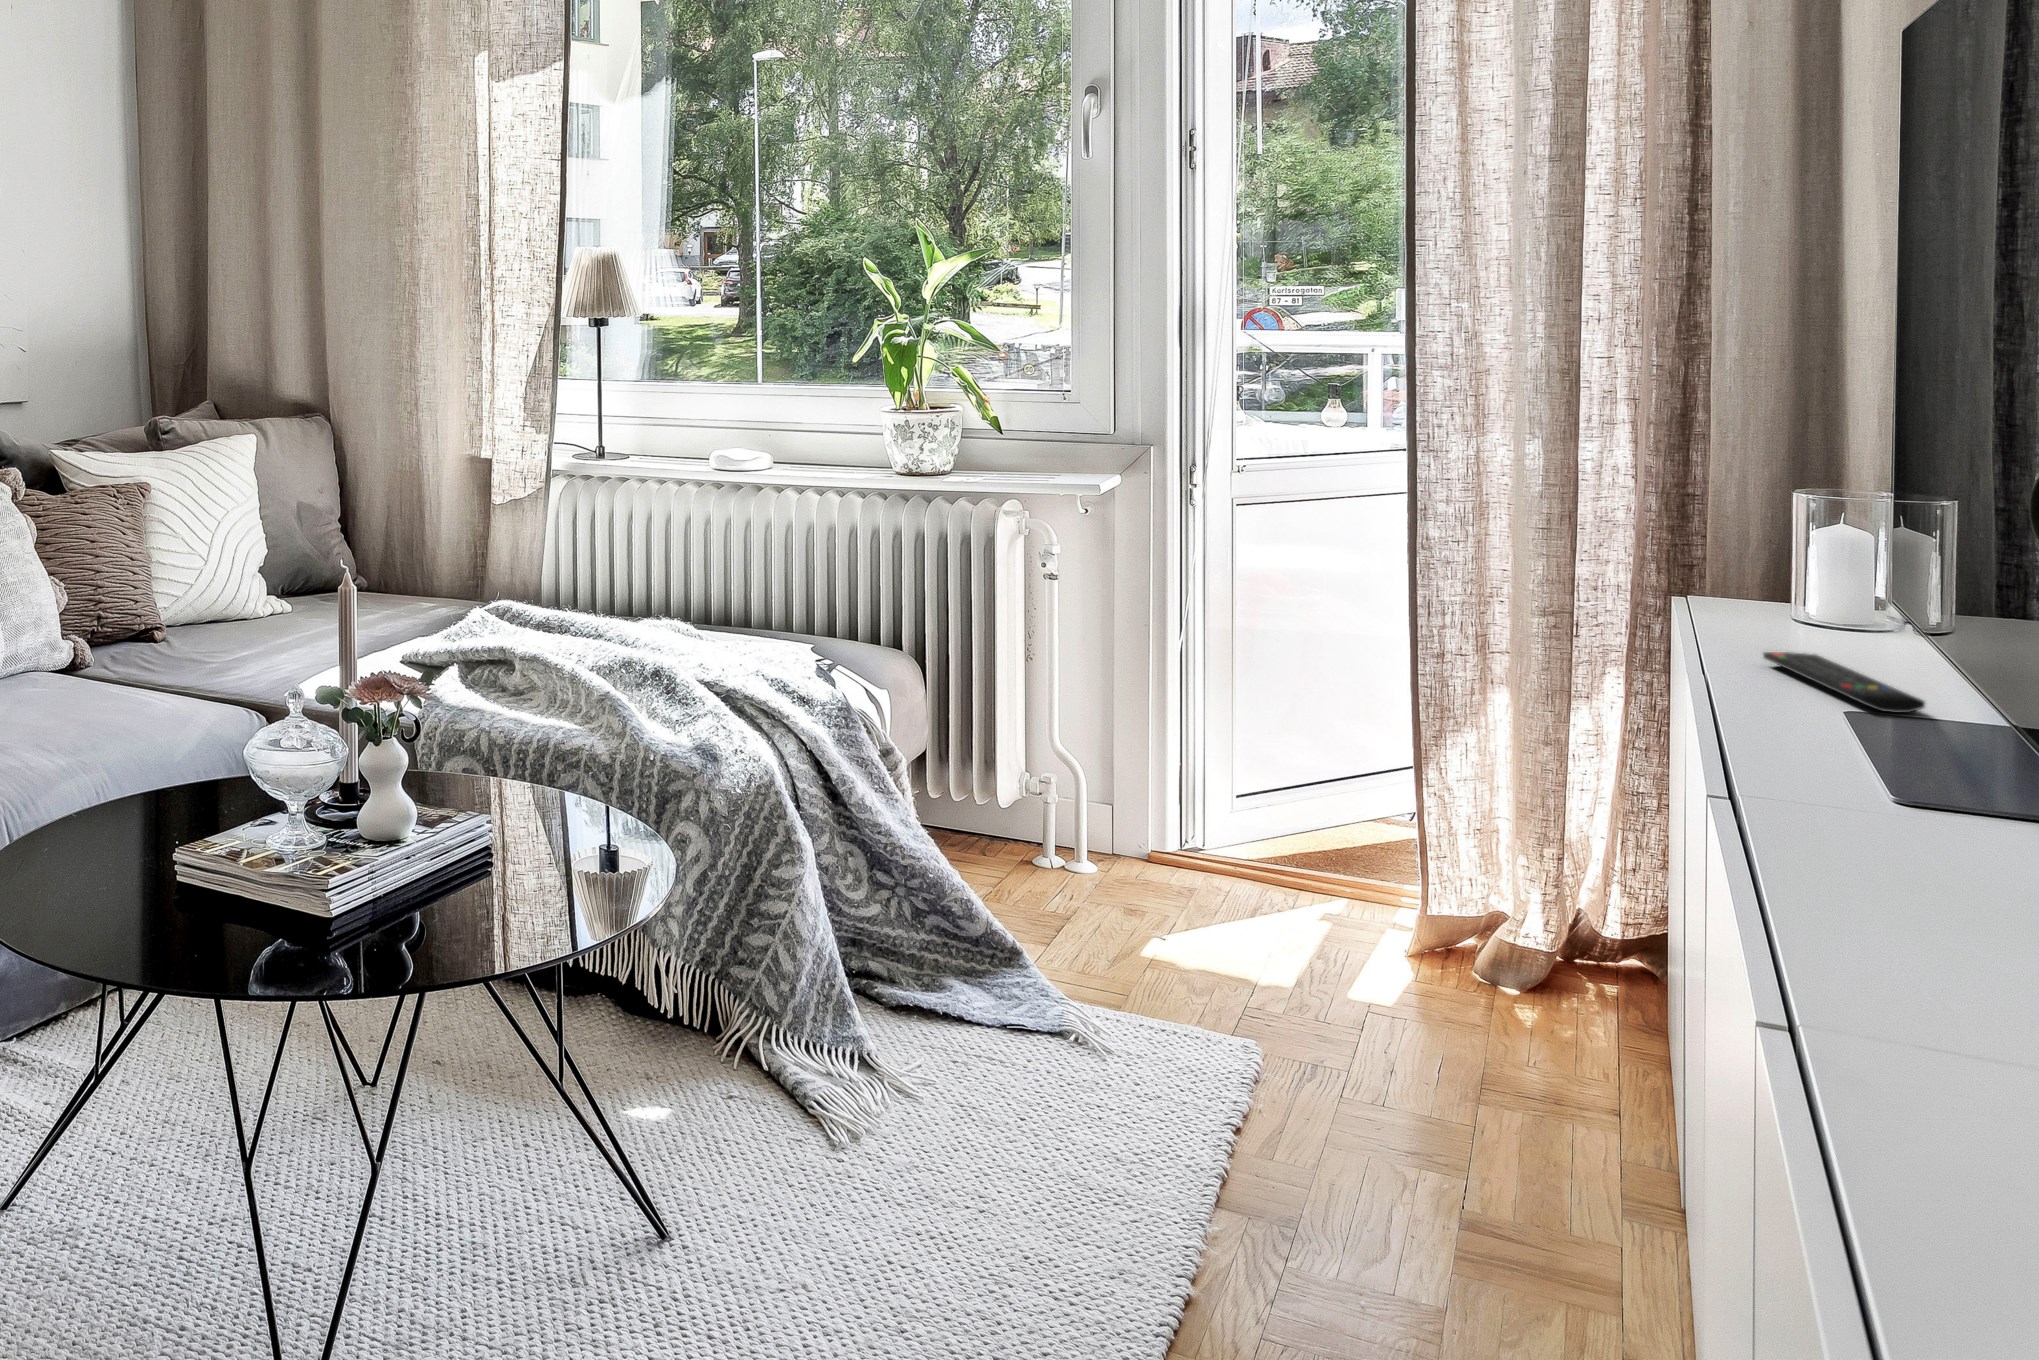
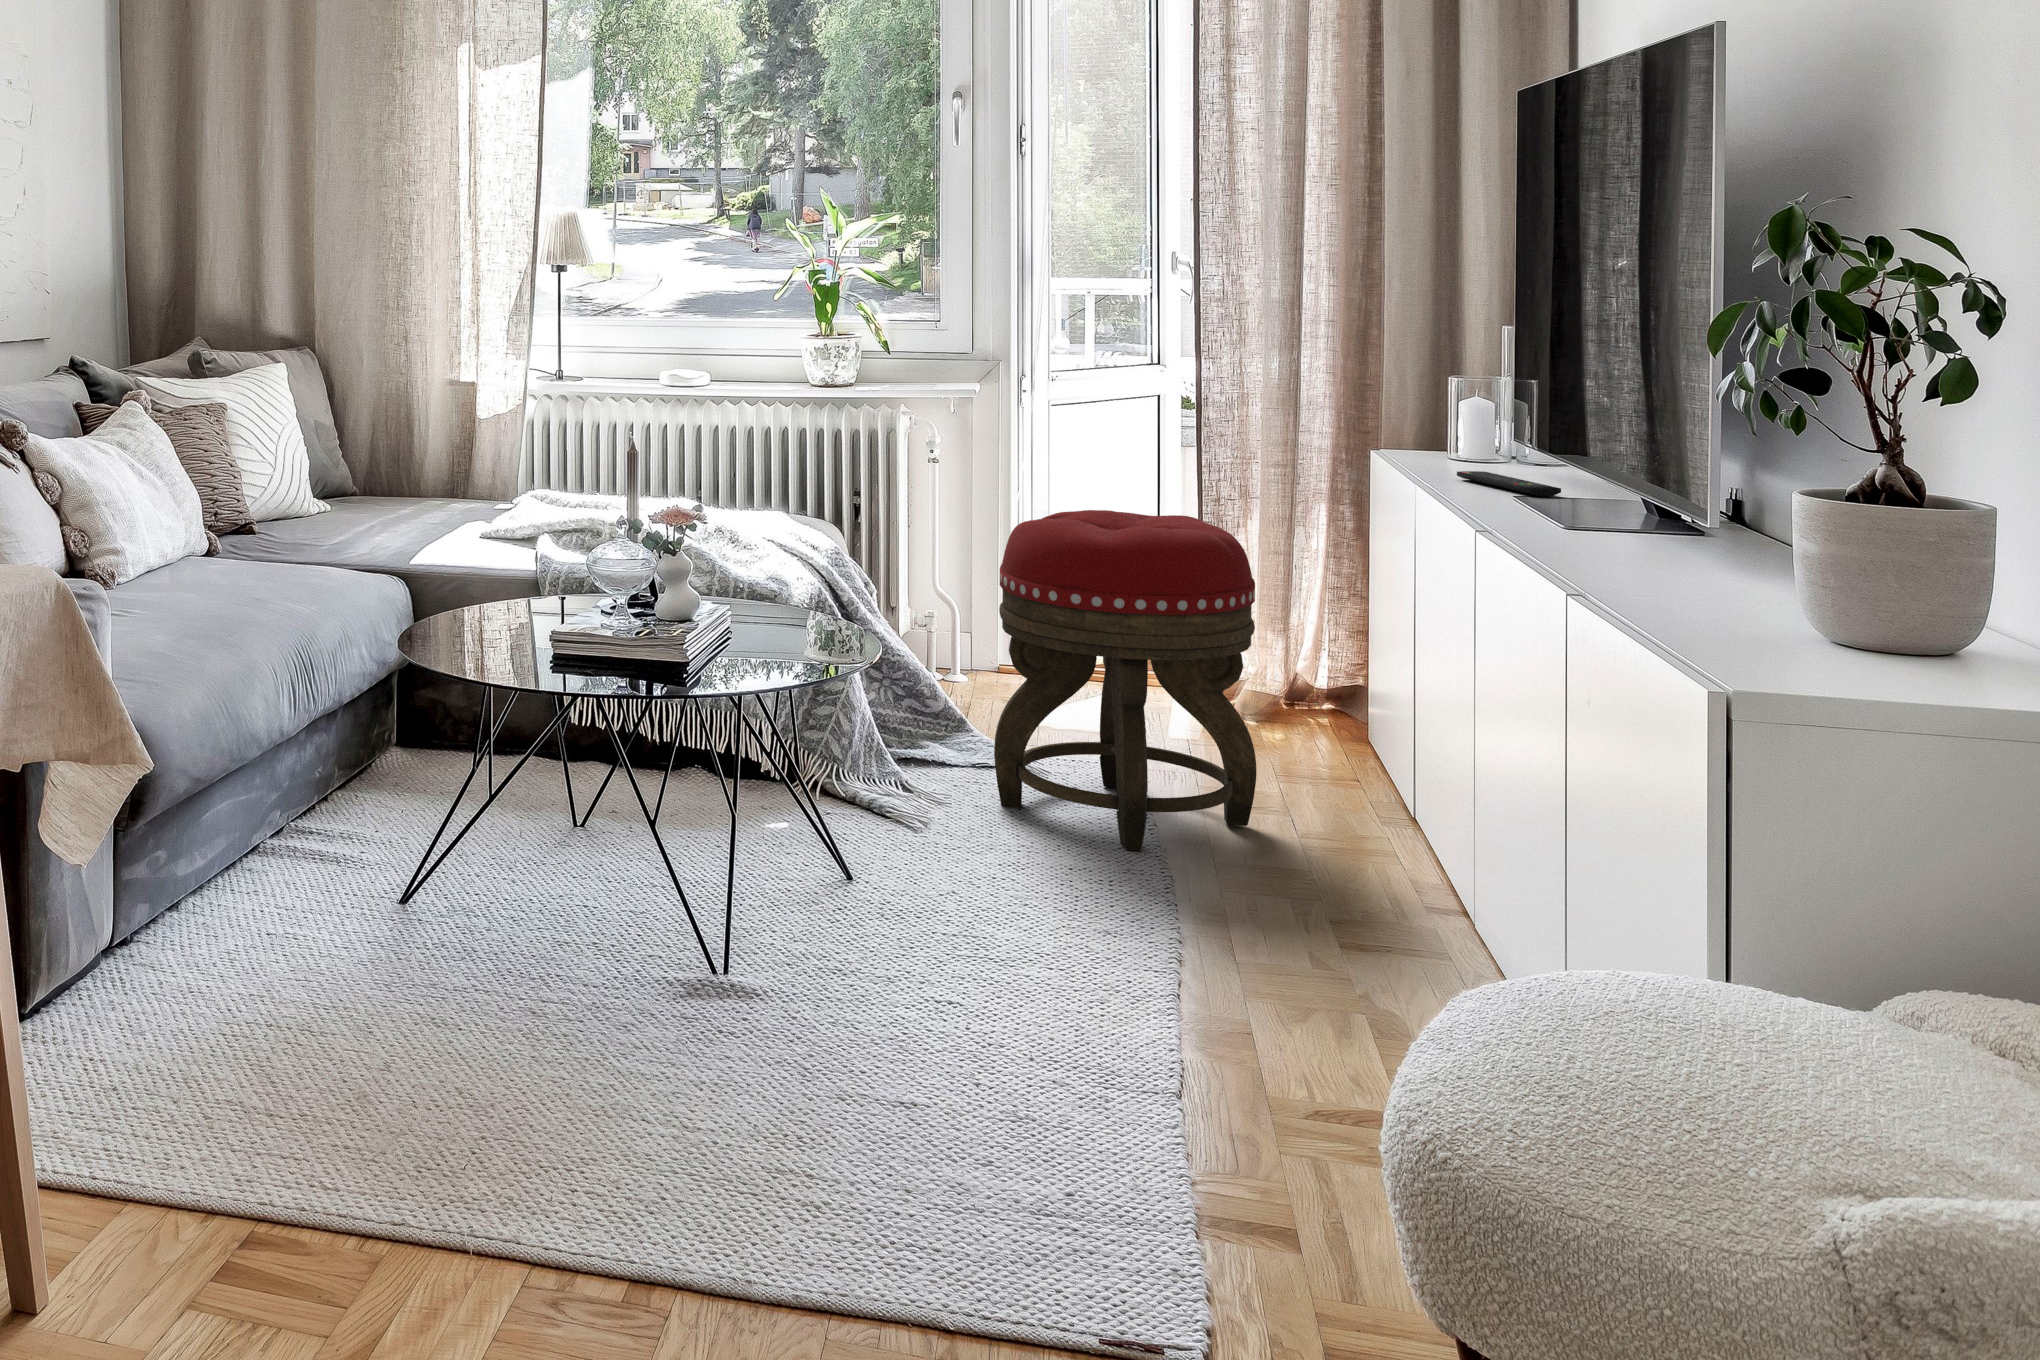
footstool: none [995,680,1395,1230] -> present [994,510,1256,851]

